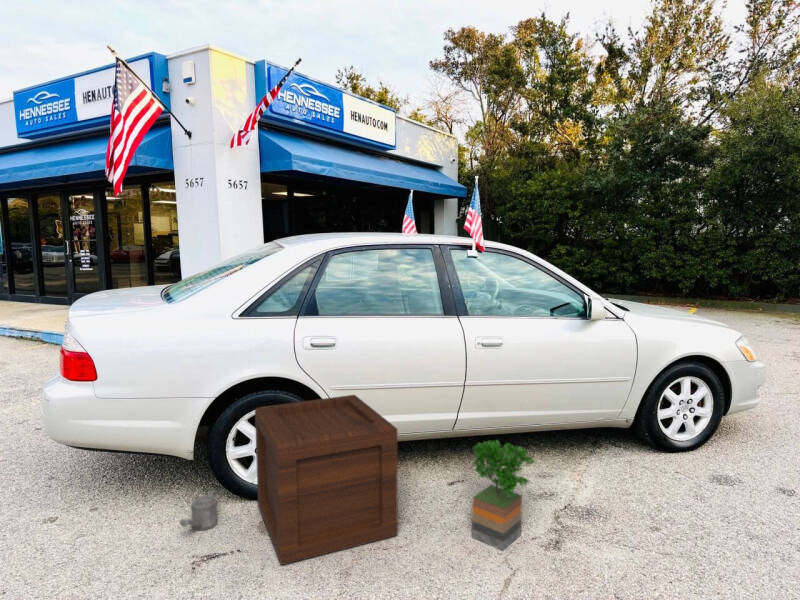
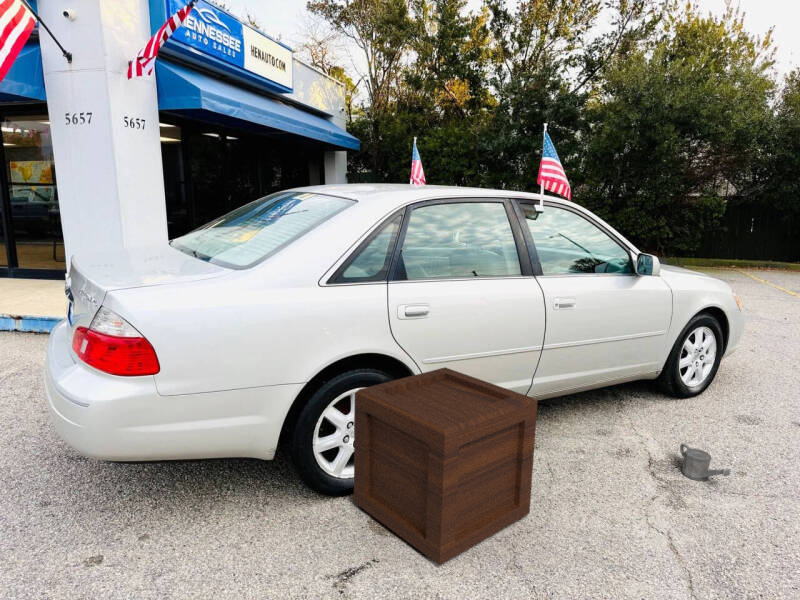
potted tree: present [472,441,534,550] -> none [594,404,667,515]
watering can: present [180,490,218,530] -> present [680,444,731,481]

